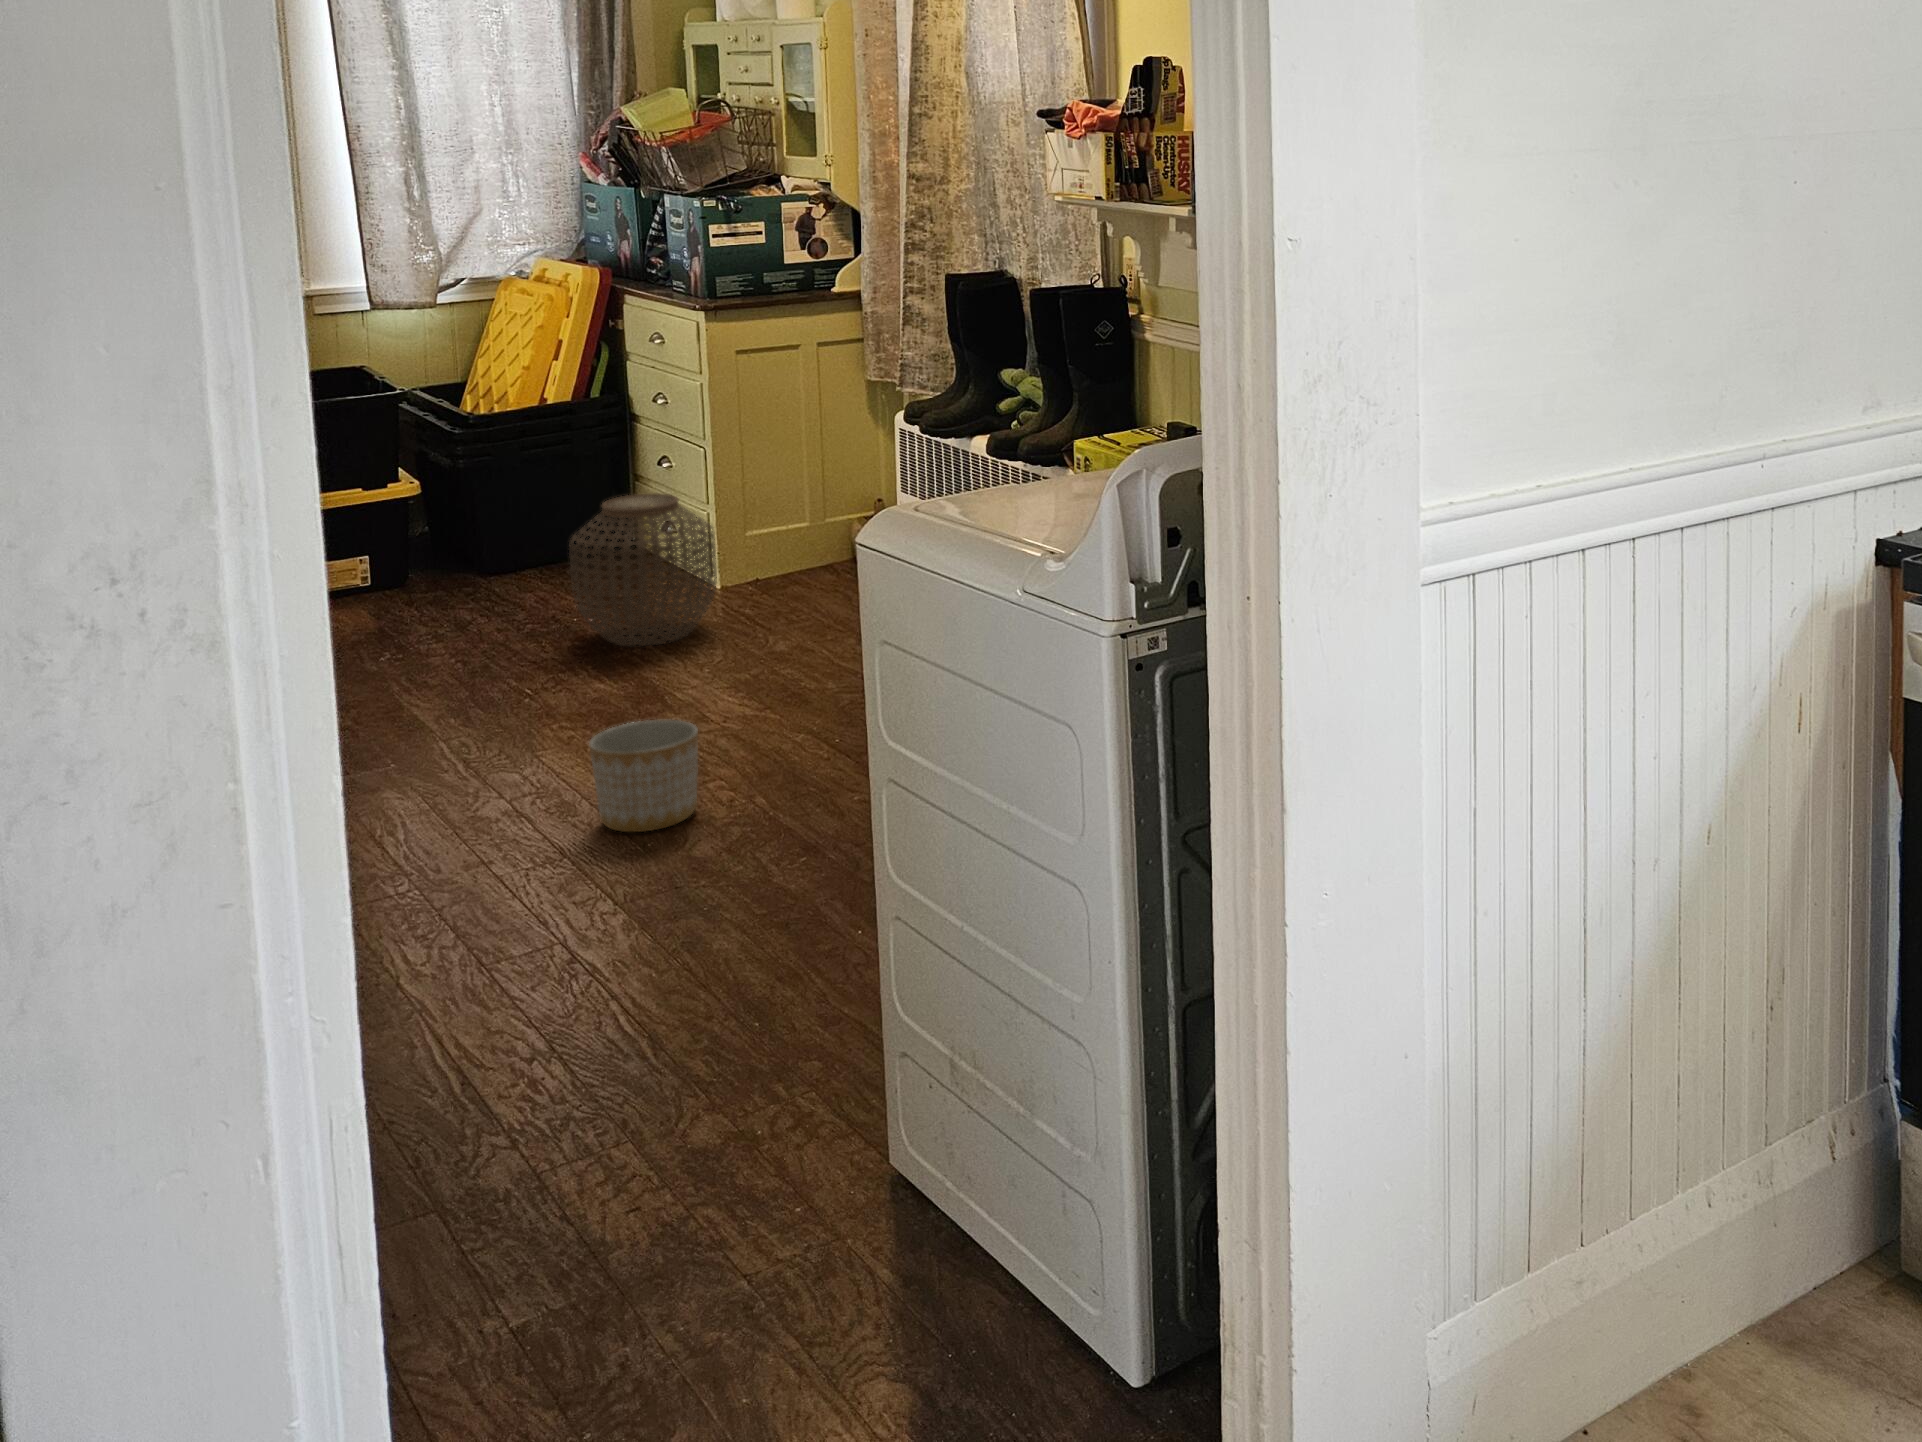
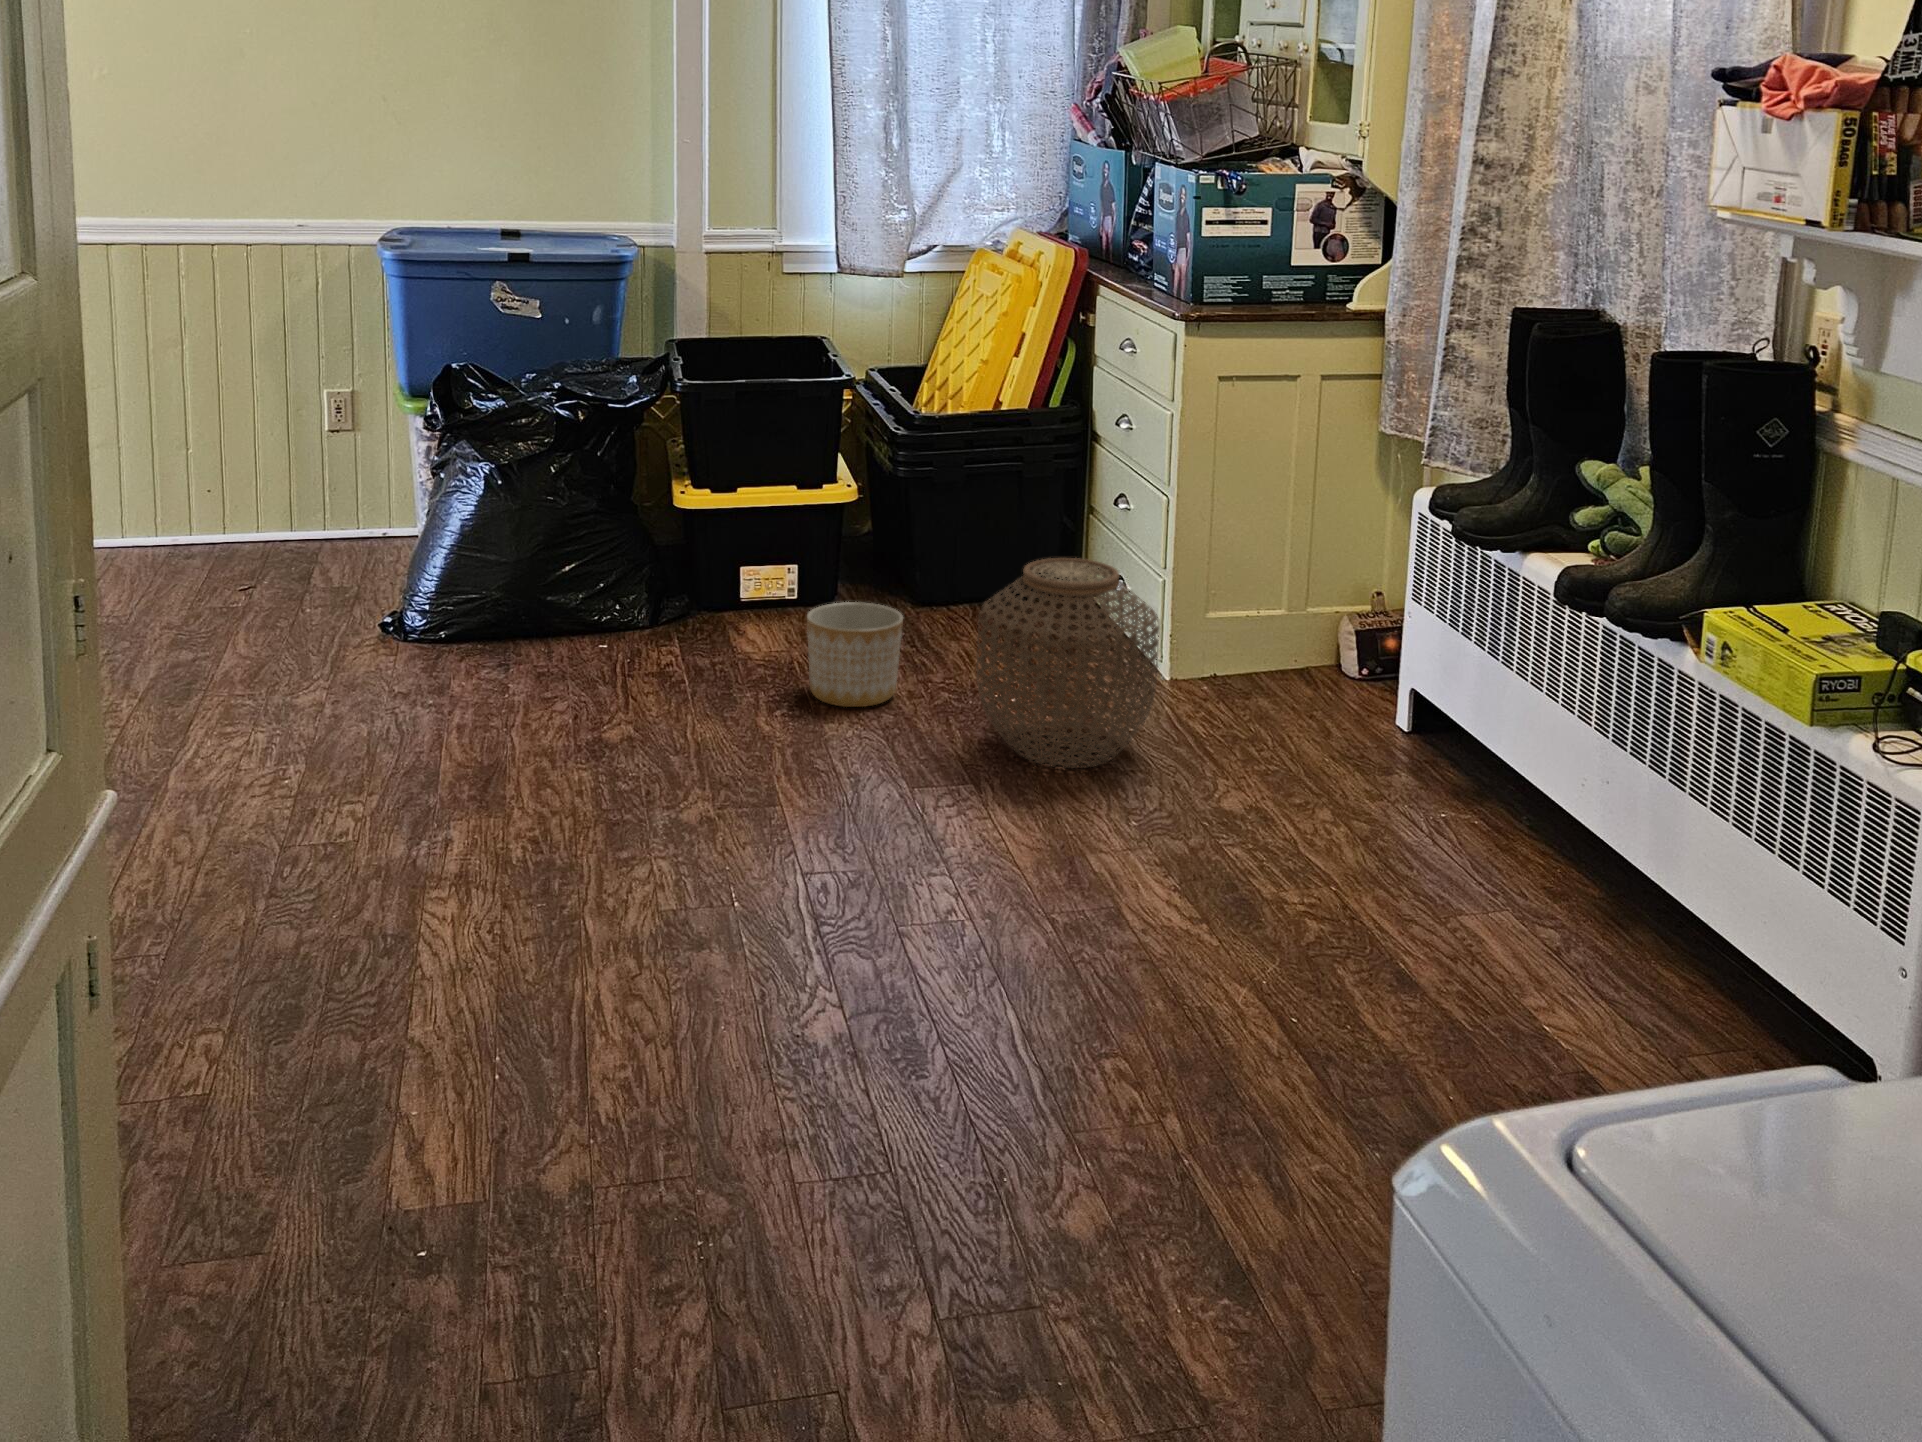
planter: present [589,720,698,832] -> present [807,602,903,707]

